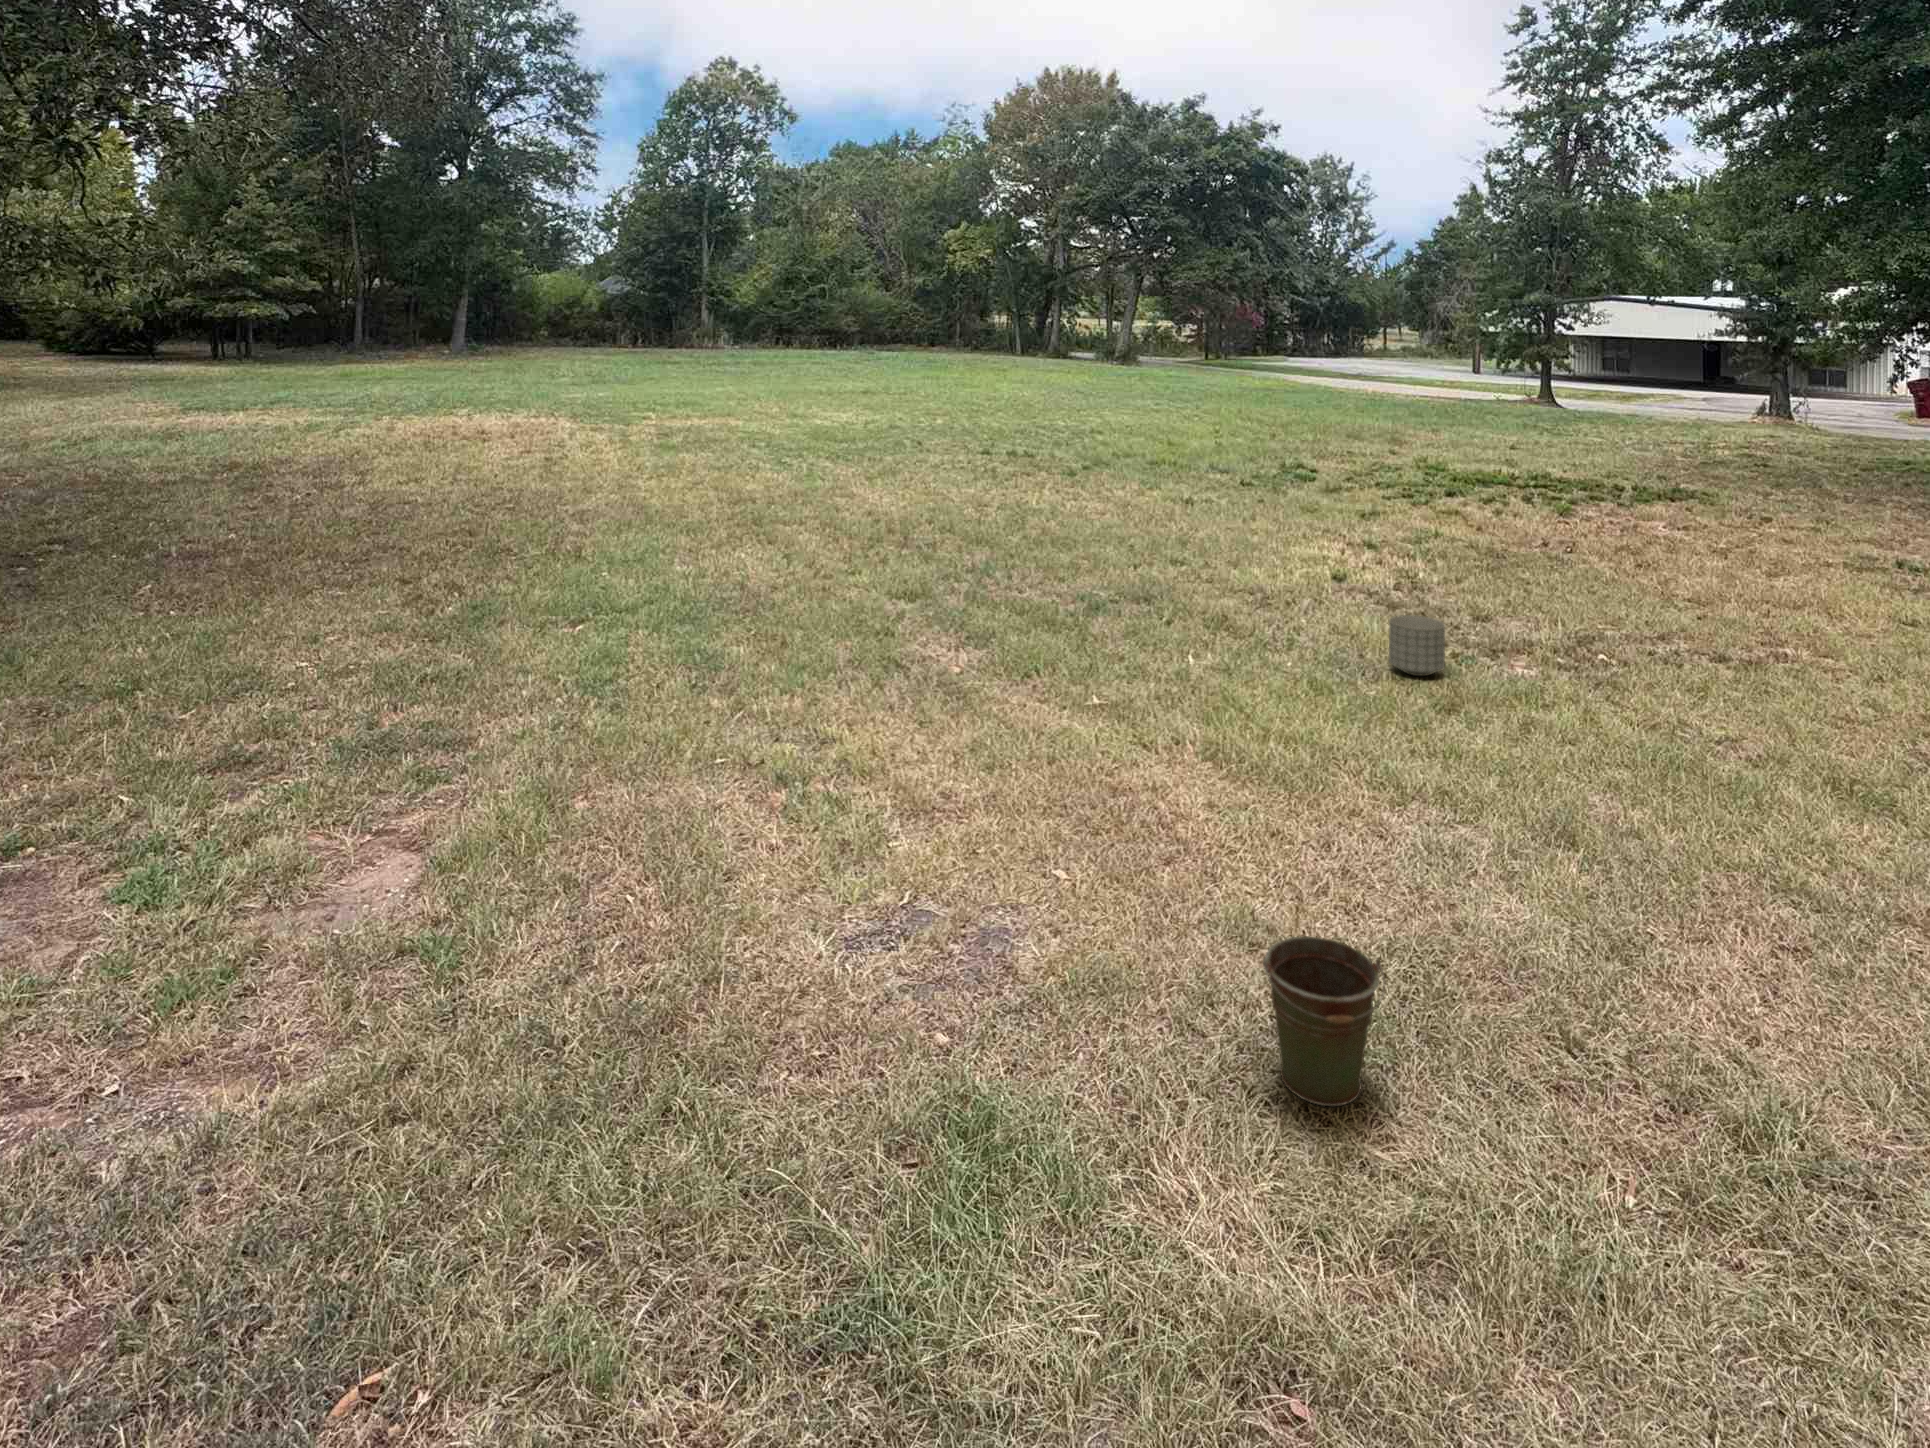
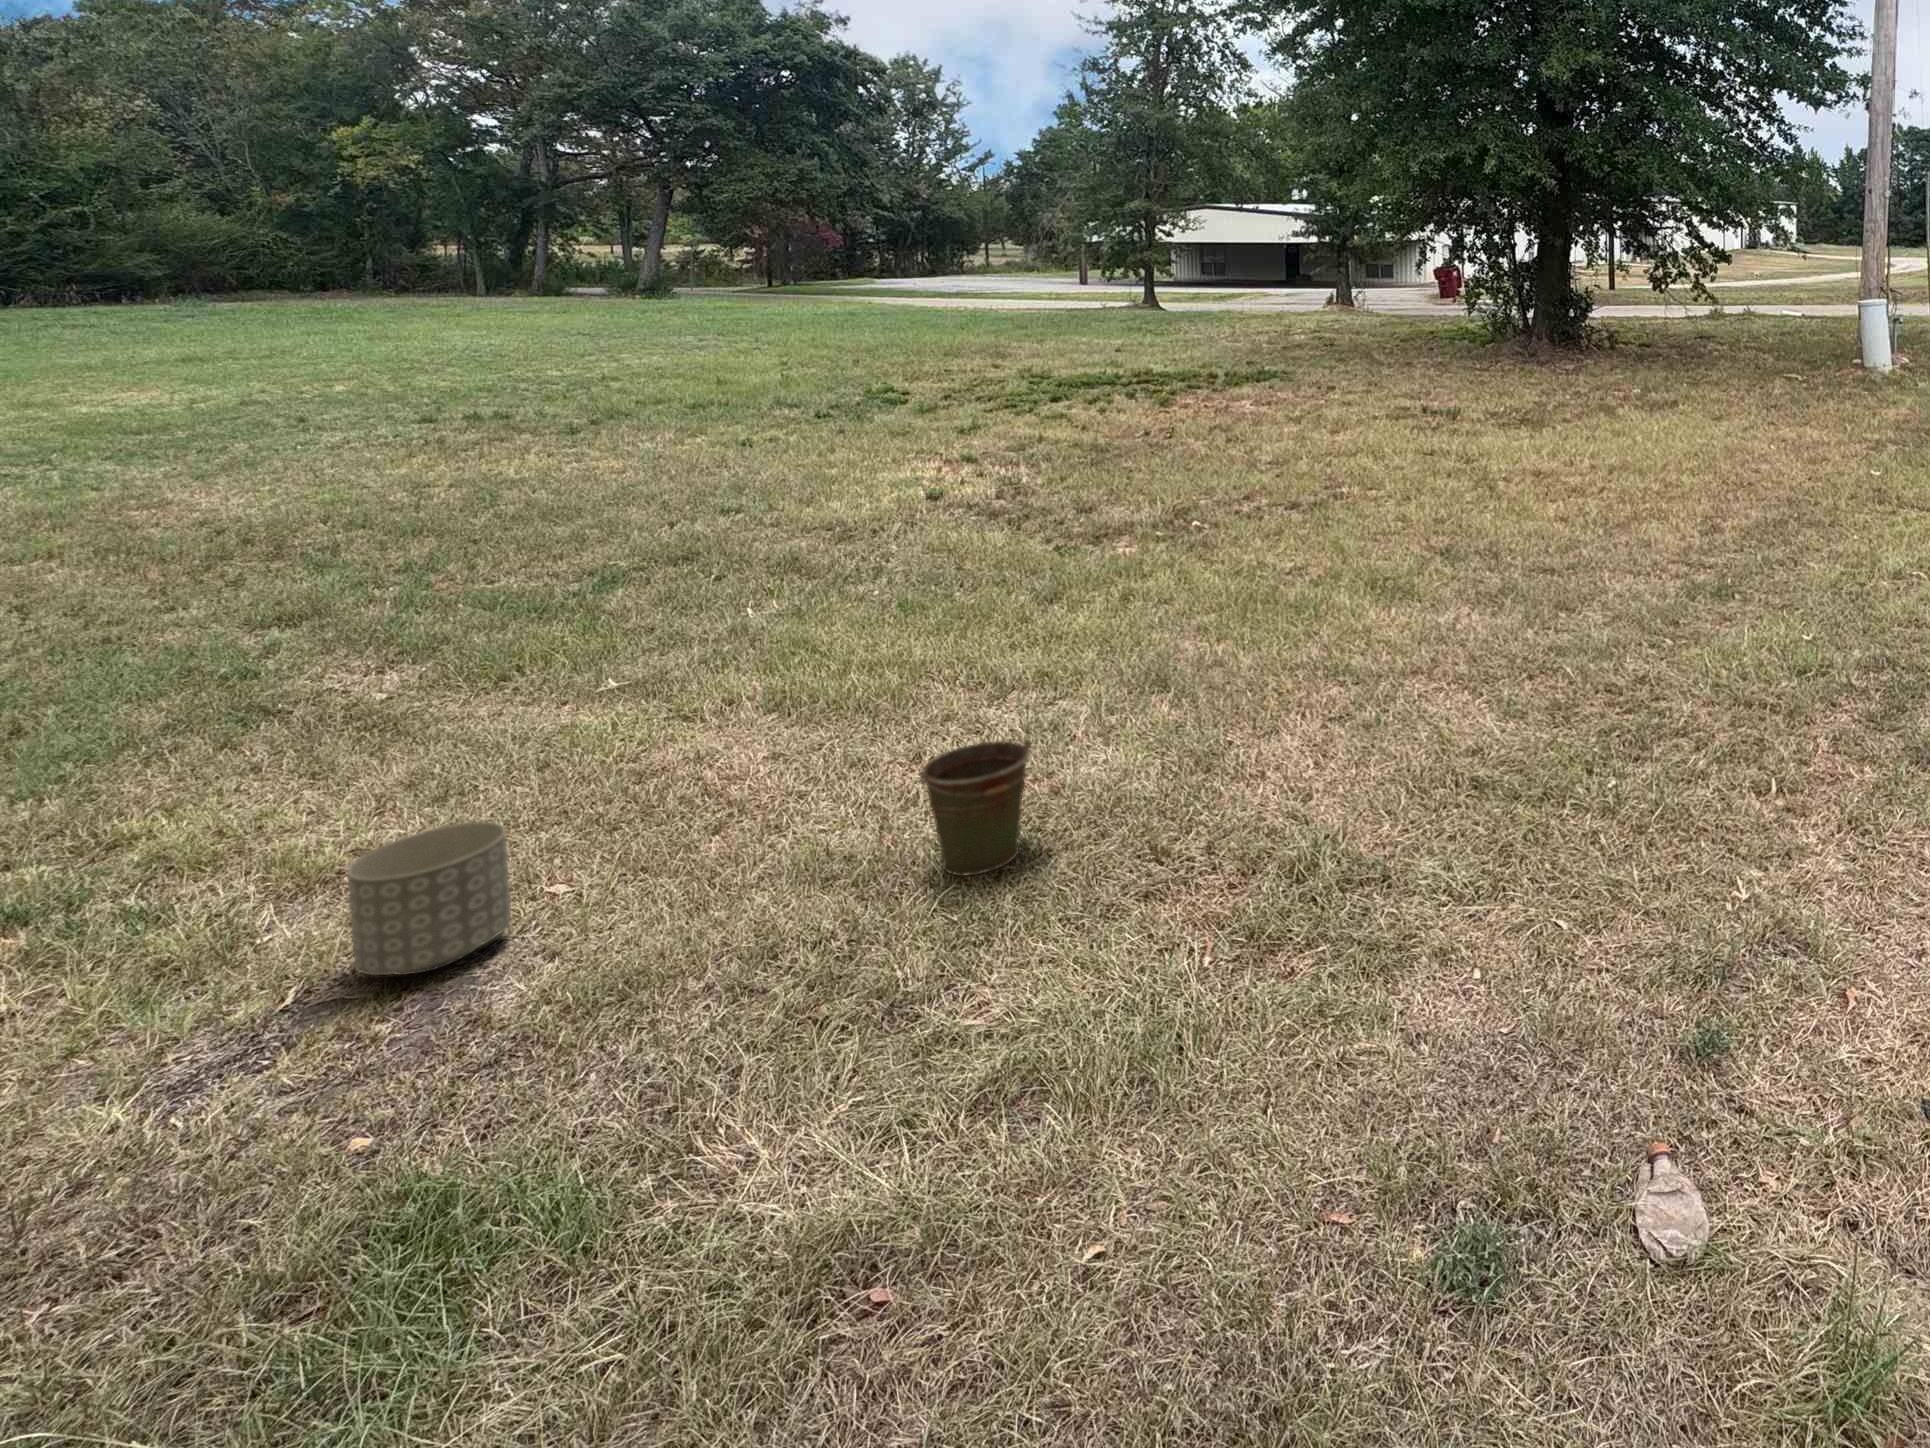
planter: present [1389,615,1445,676] -> present [347,822,511,975]

